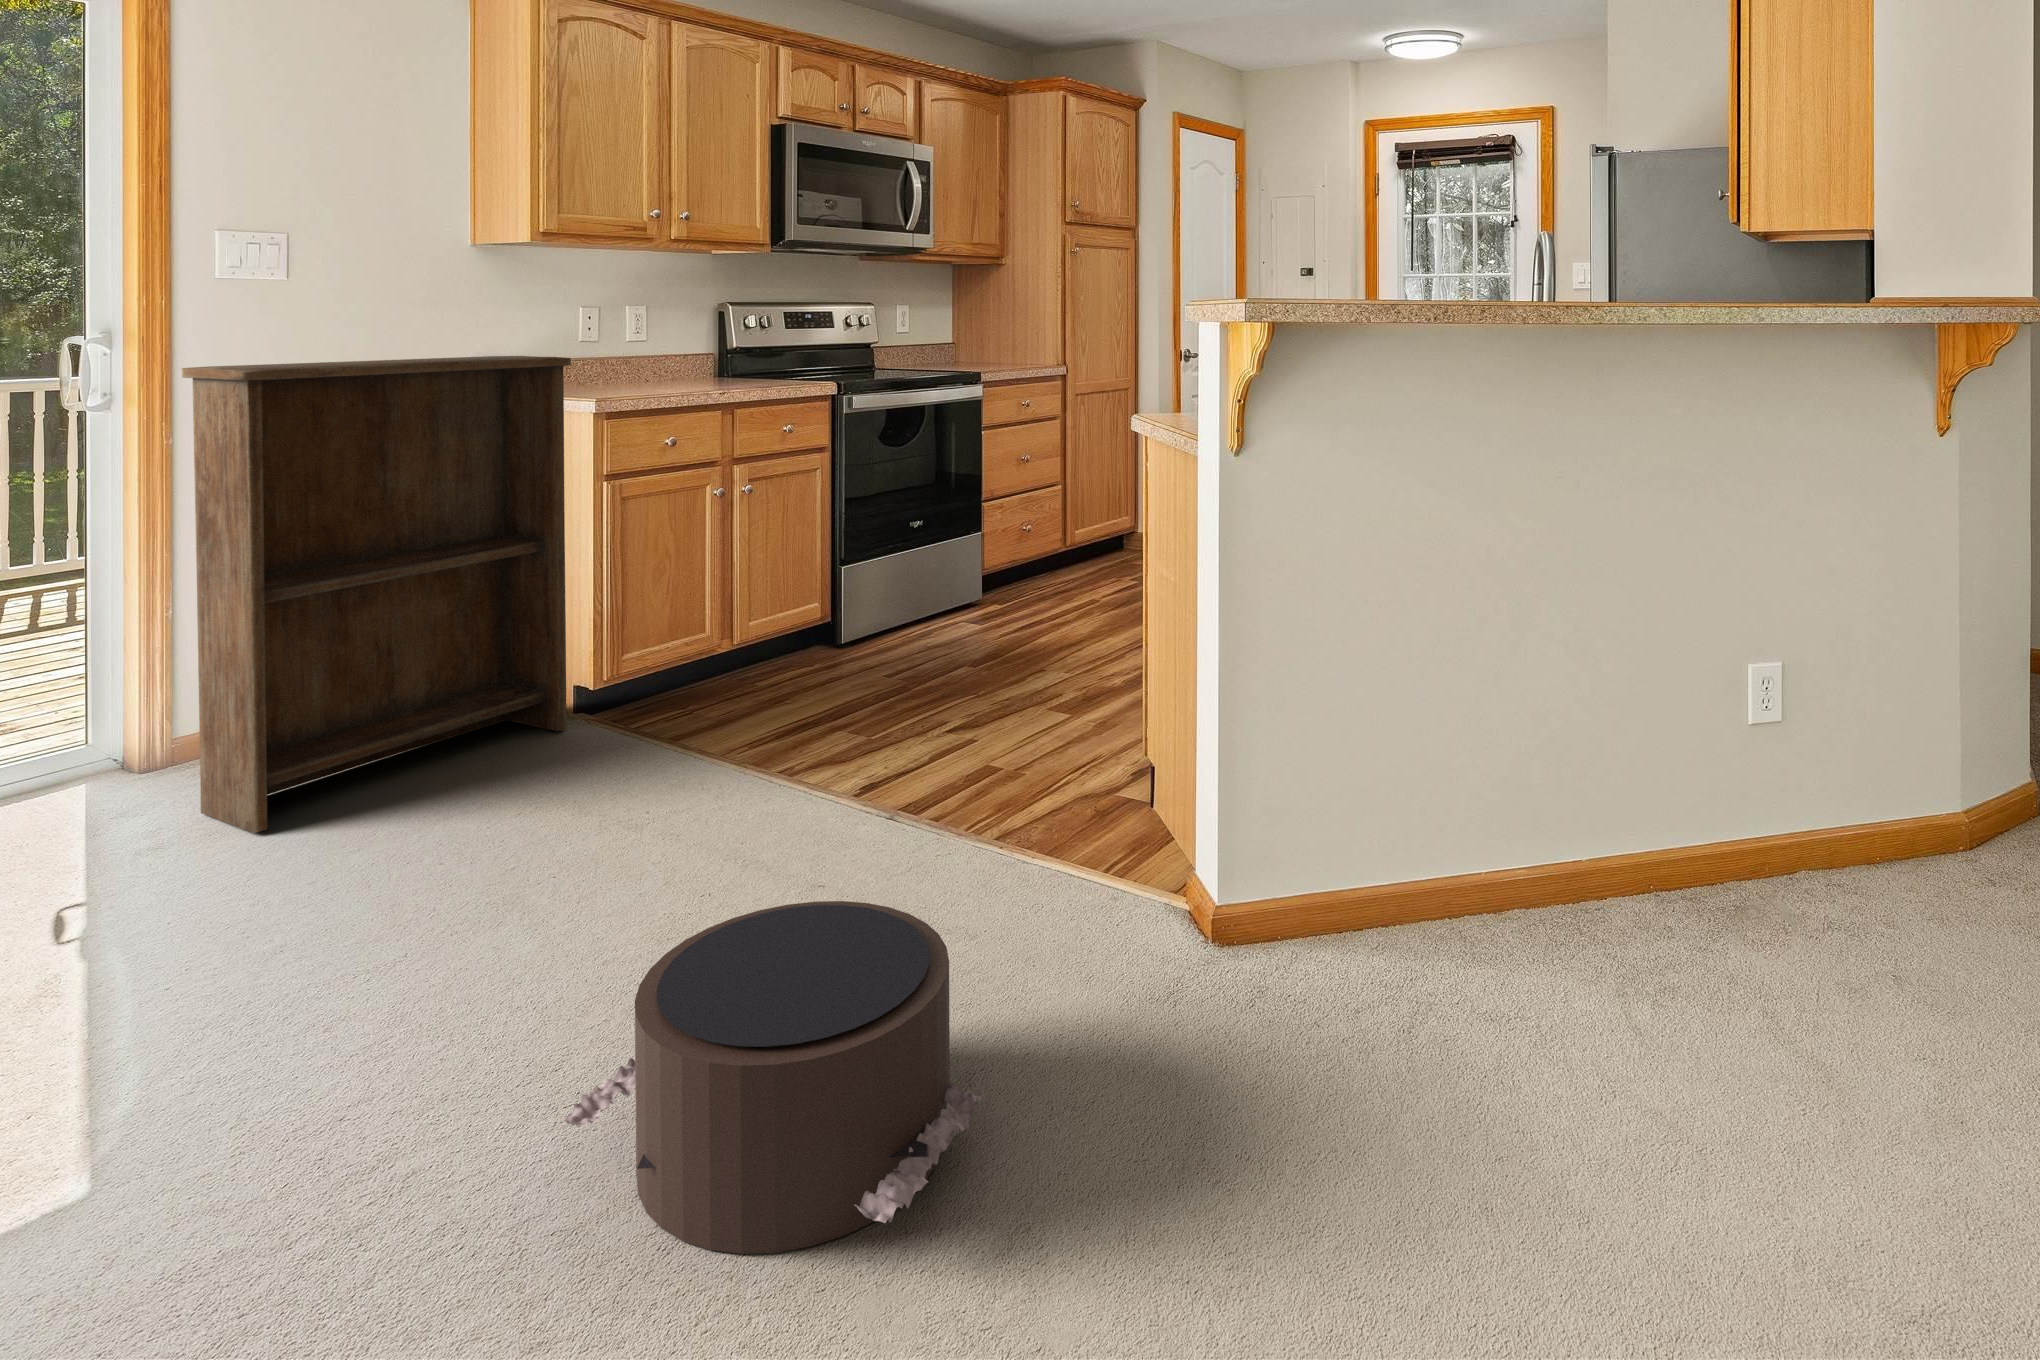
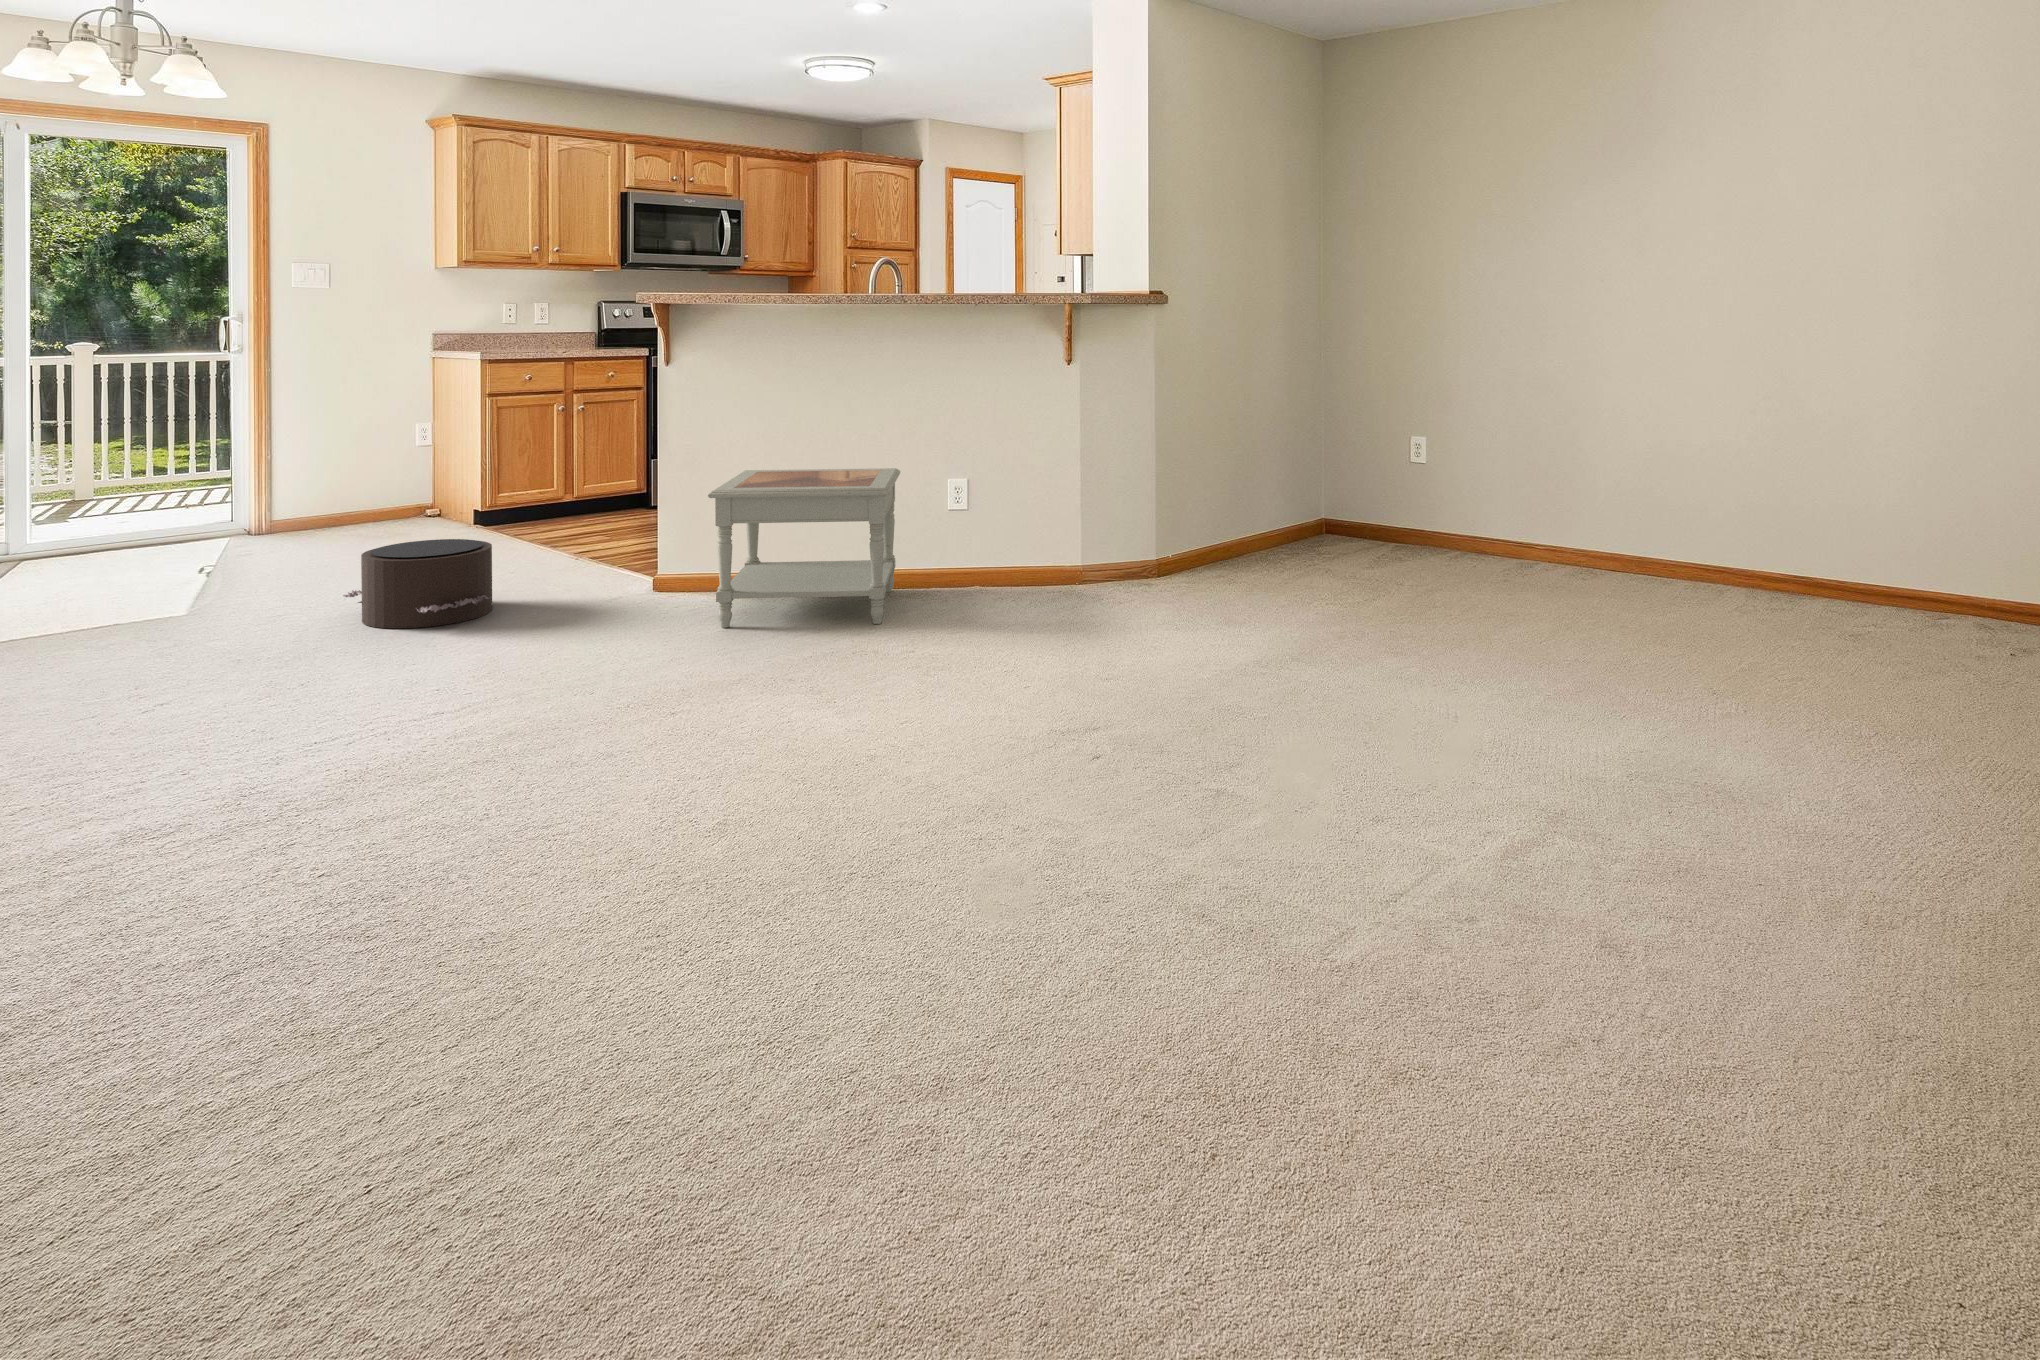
bookshelf: present [182,356,571,833] -> none [267,328,465,551]
side table: none [1406,660,1979,1144] -> present [708,468,900,627]

